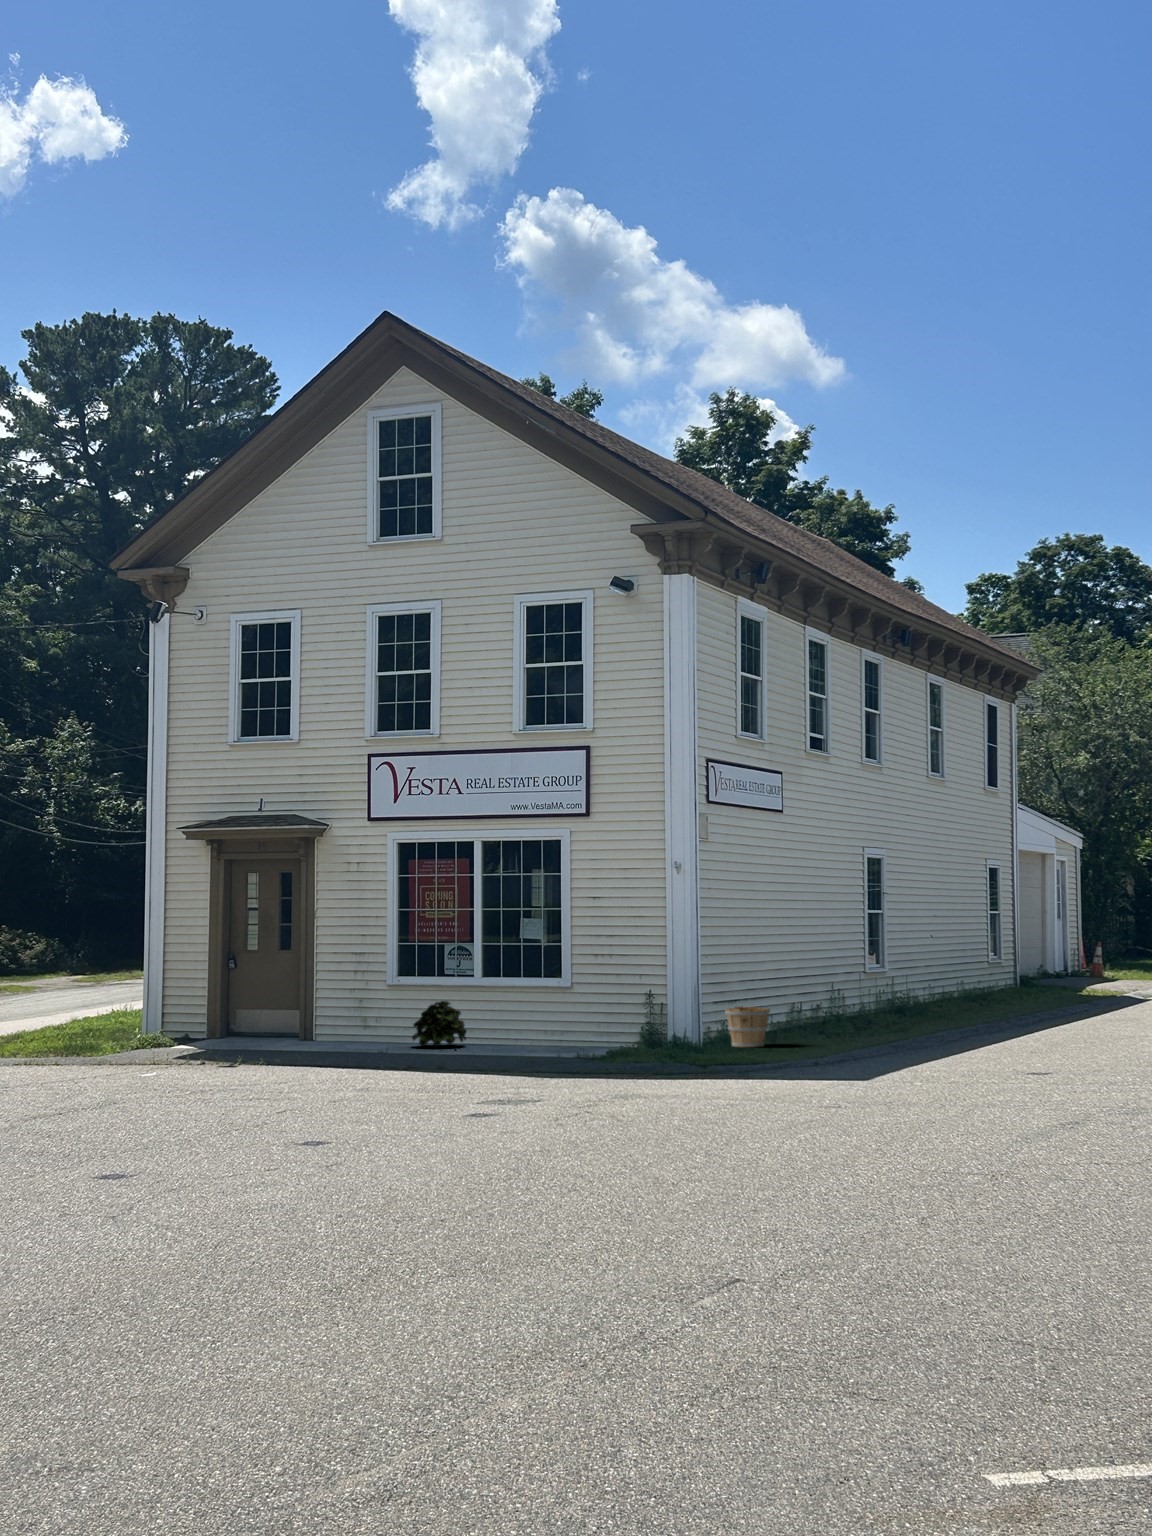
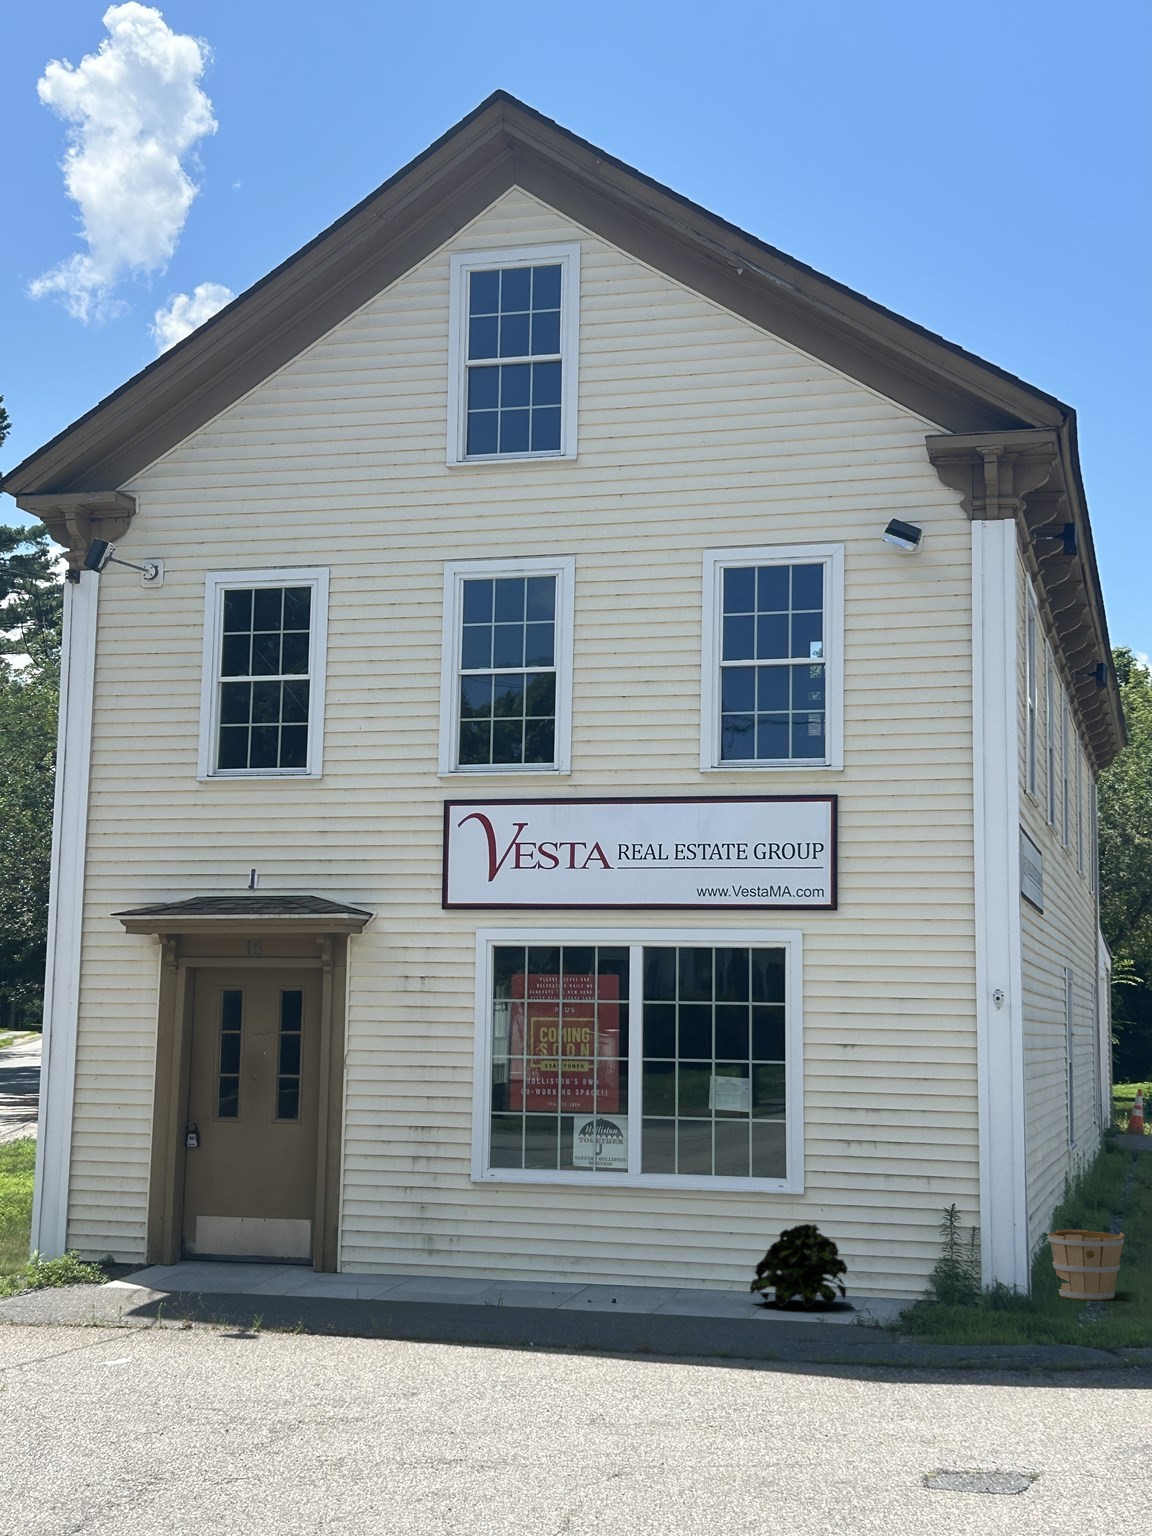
potted plant: present [412,1001,467,1047] -> present [750,1224,848,1308]

